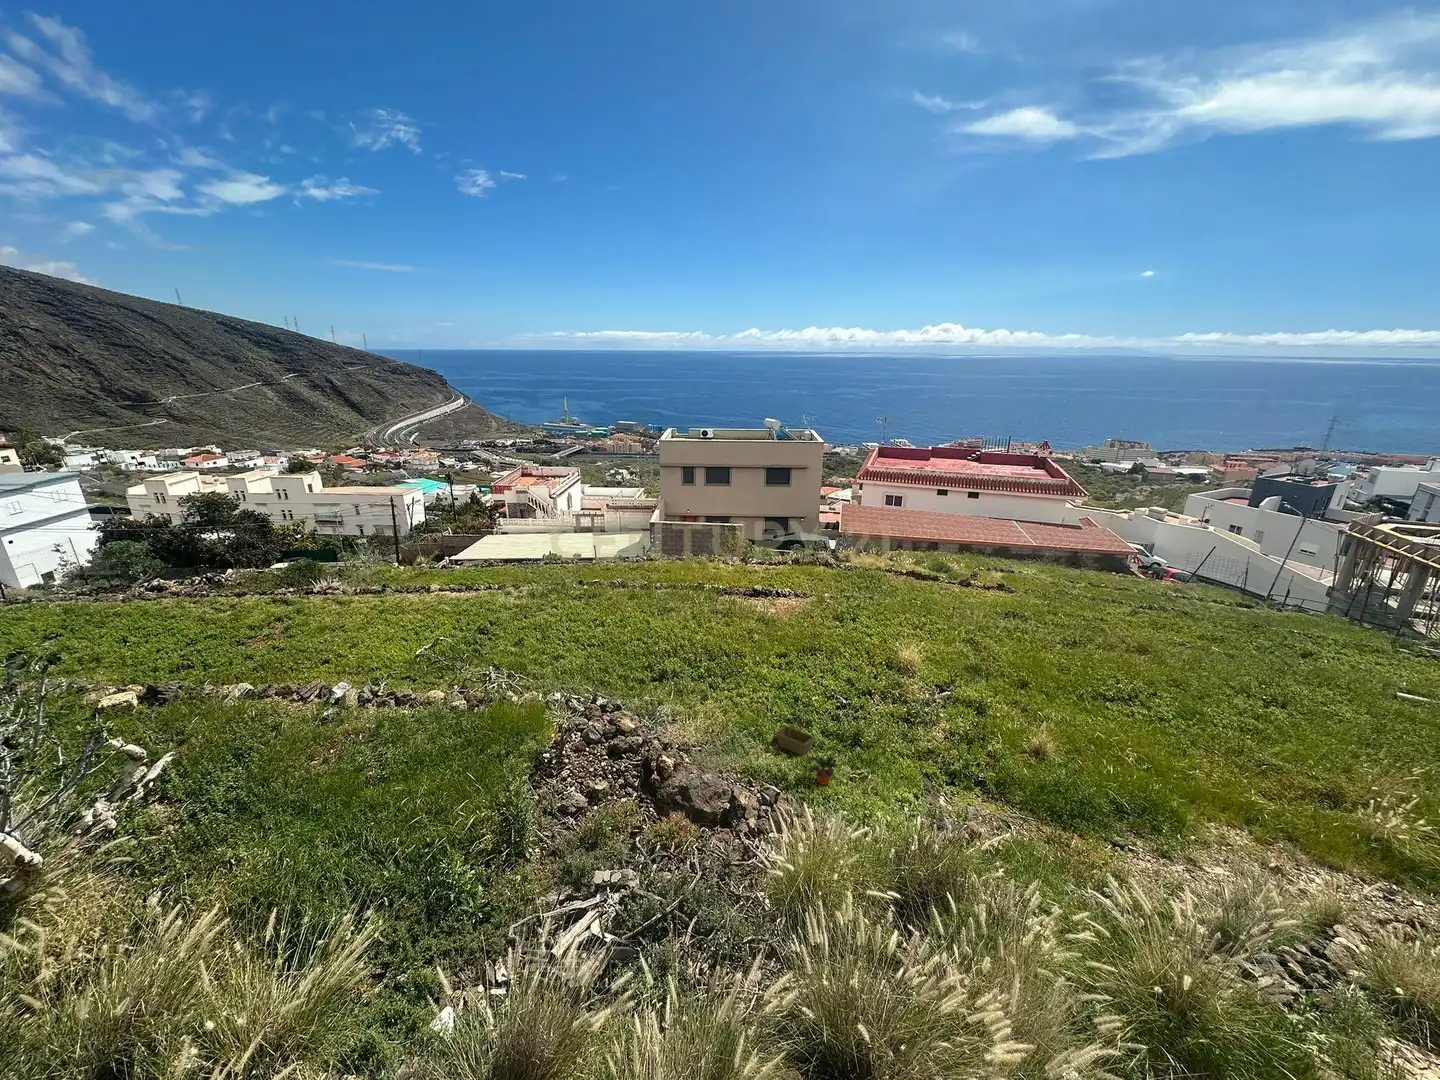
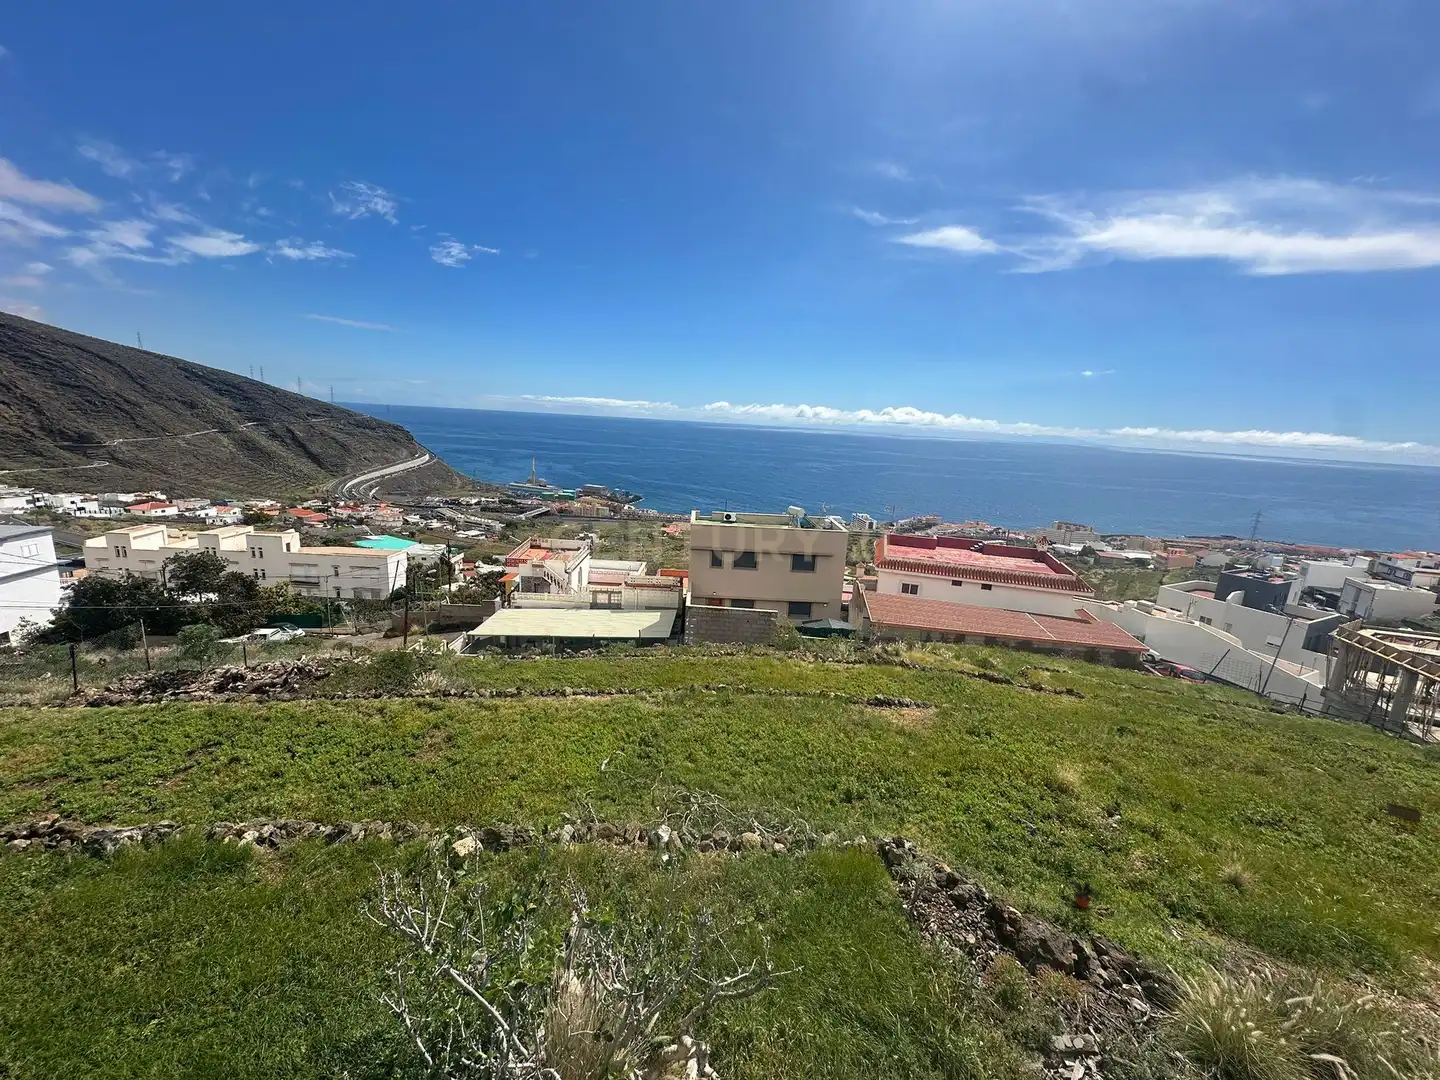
basket: present [776,722,814,755] -> present [1387,799,1422,822]

